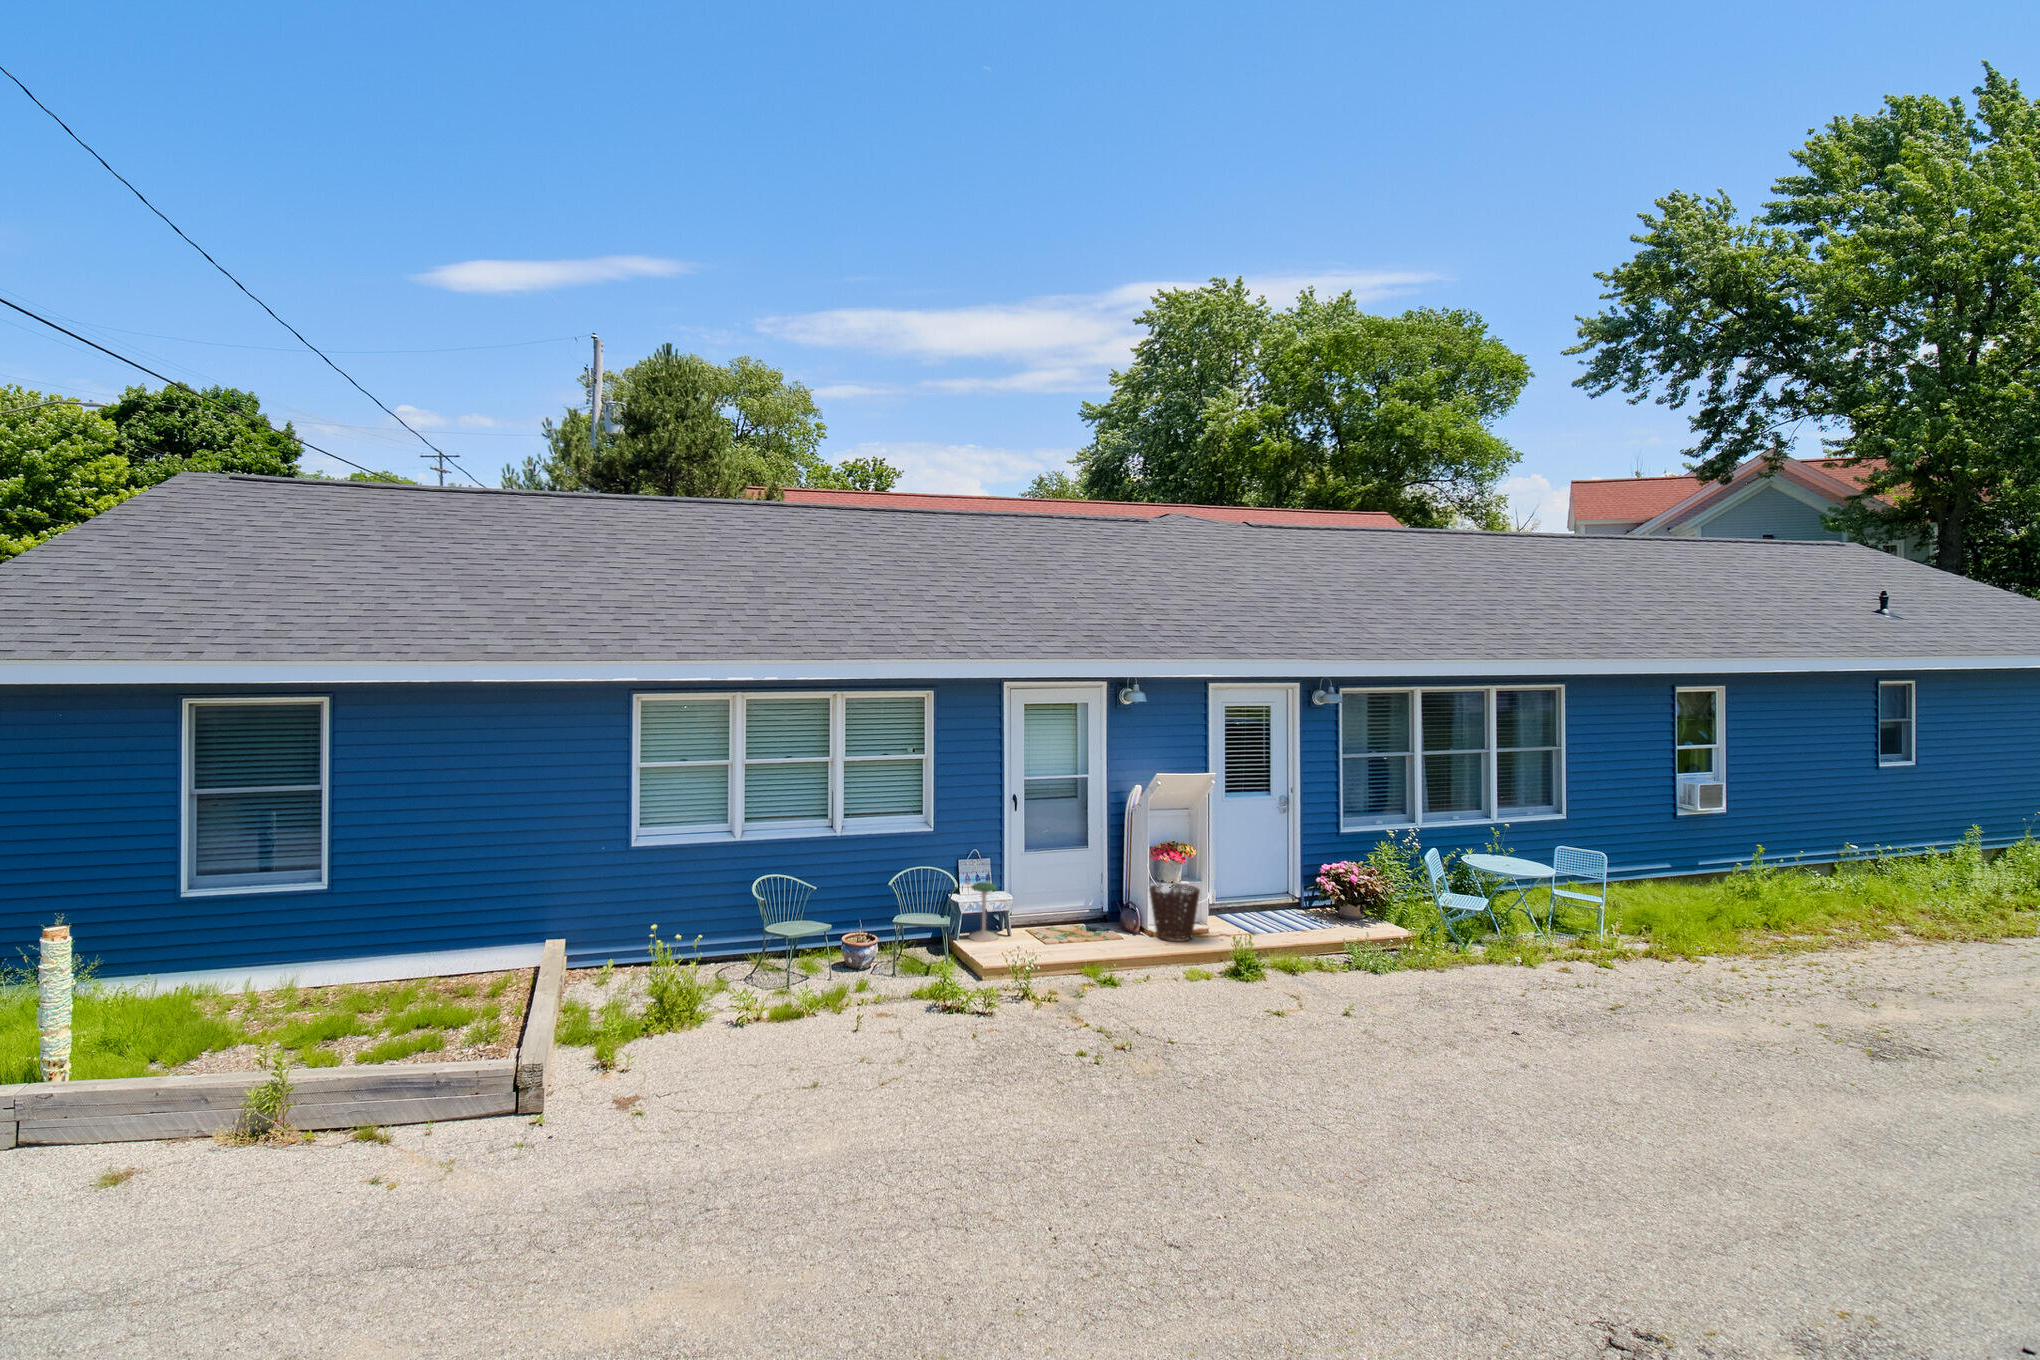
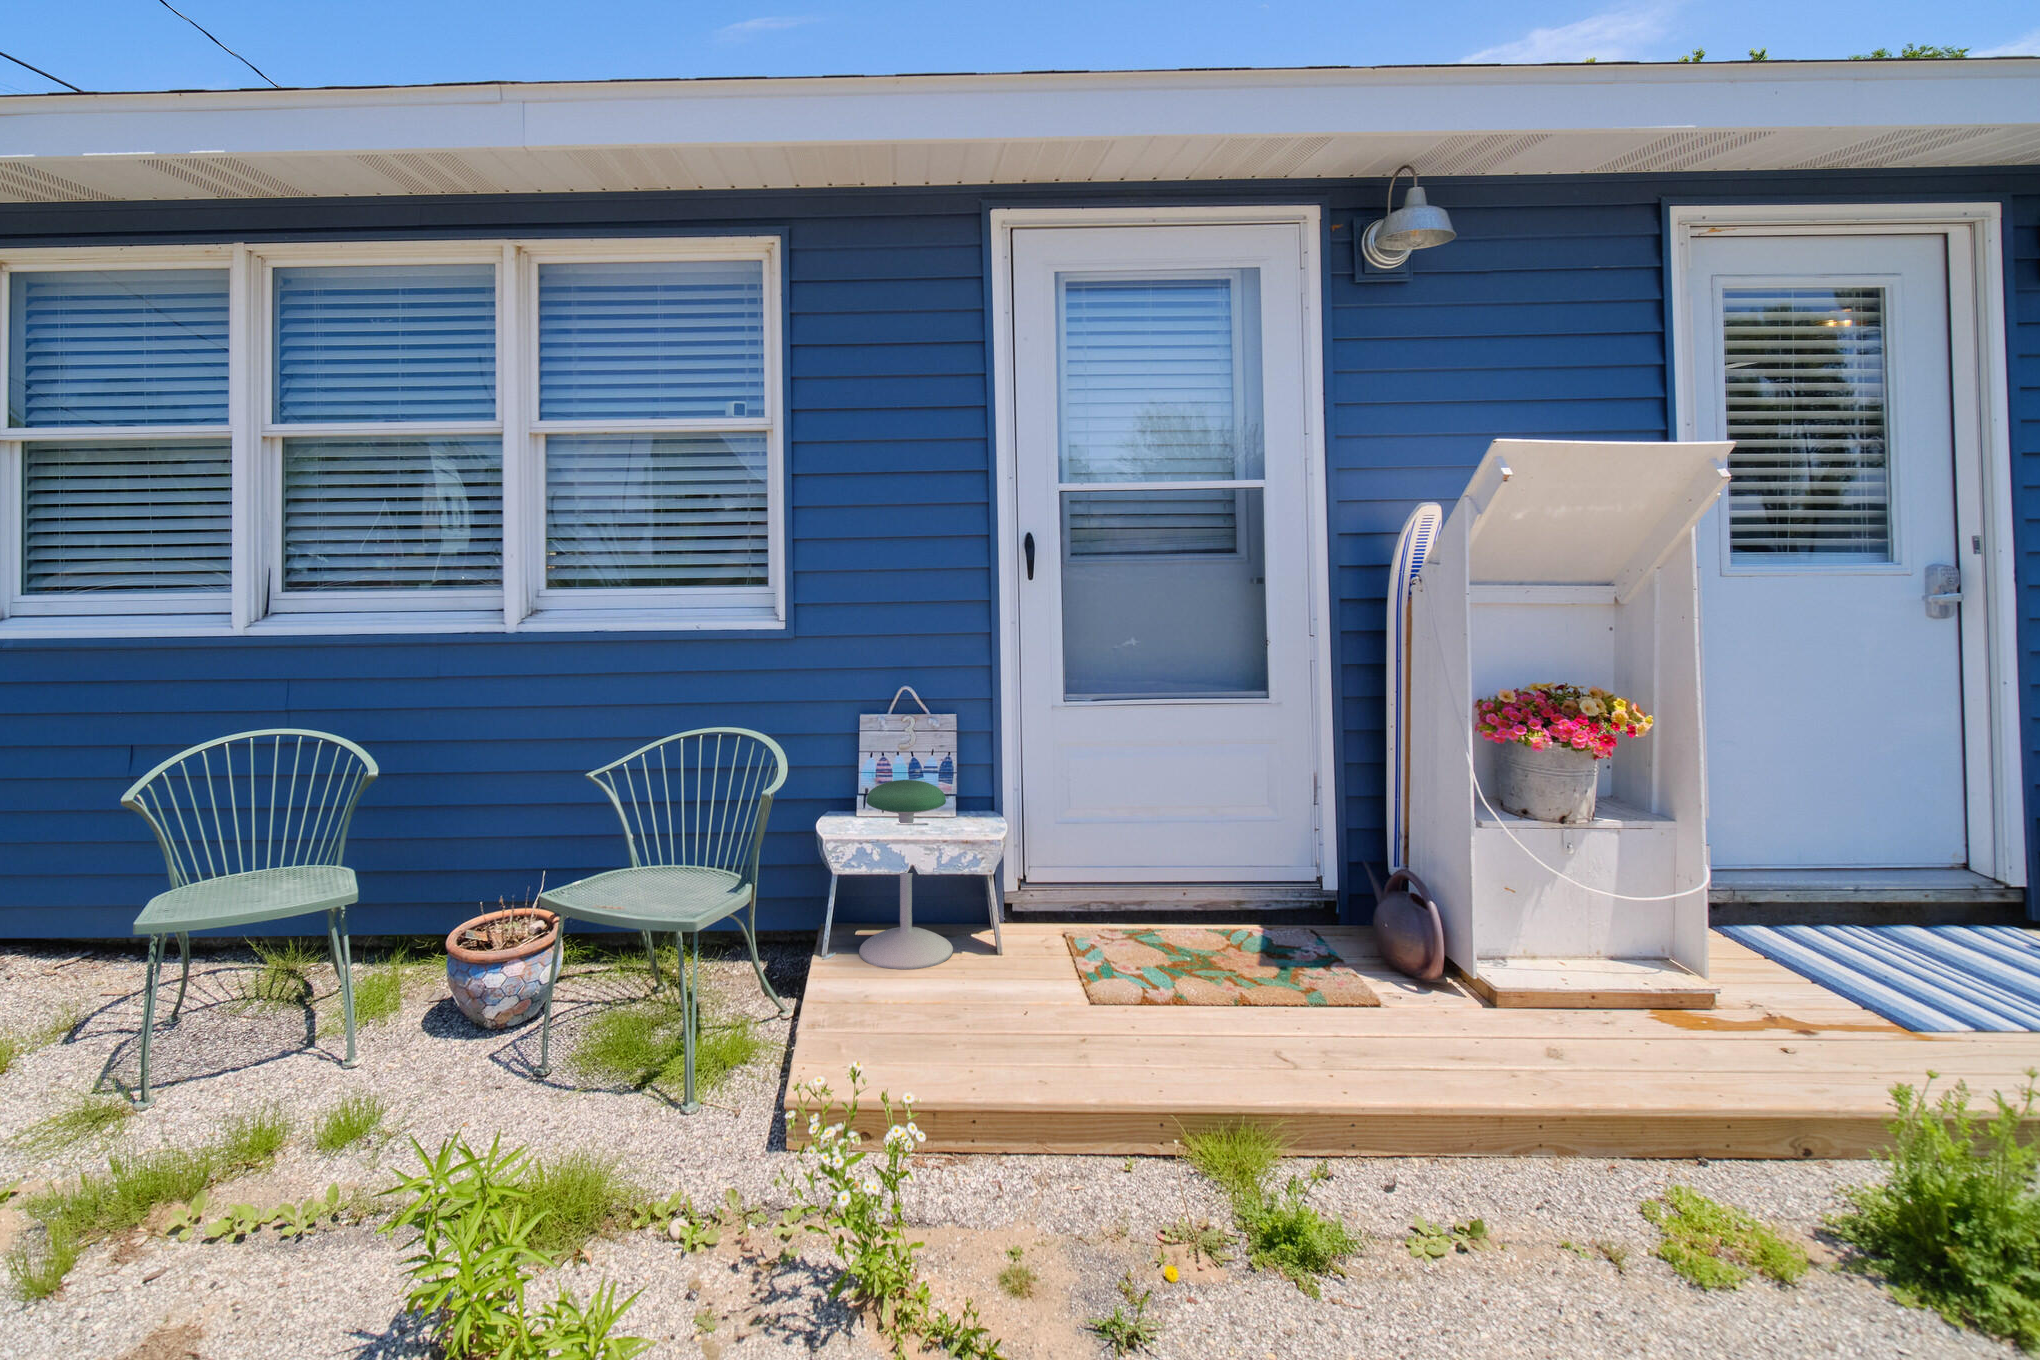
basket: present [1149,884,1200,942] -> none [1474,821,1700,1062]

